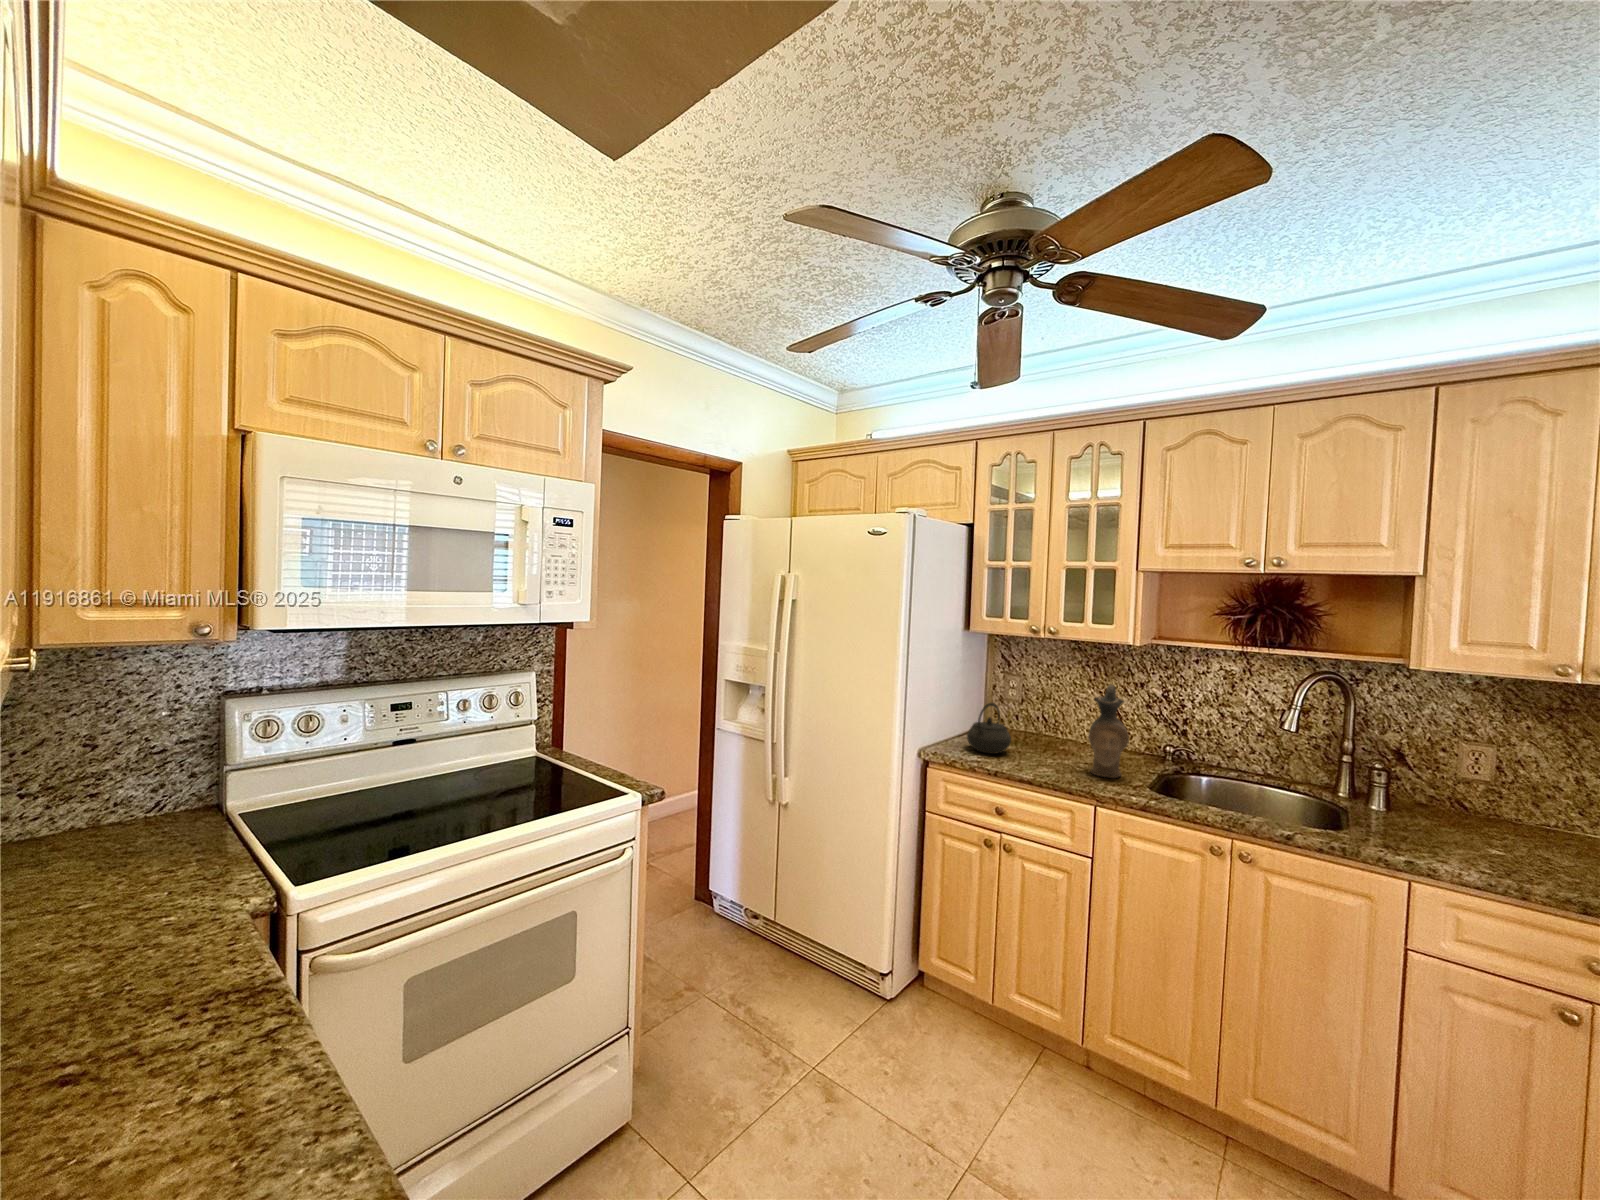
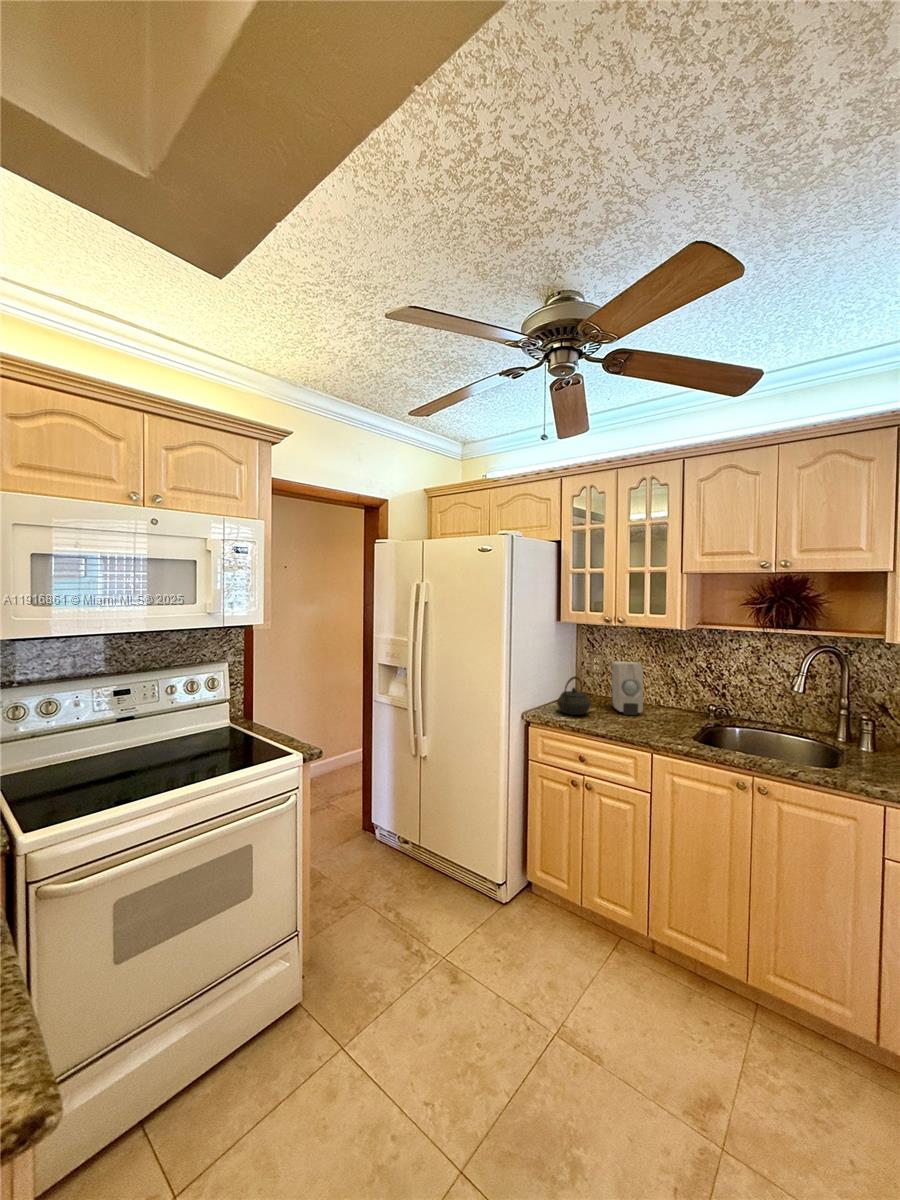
ceramic pitcher: present [1088,684,1129,778] -> none [647,660,677,731]
soap dispenser: none [1037,685,1081,756] -> present [612,662,643,715]

